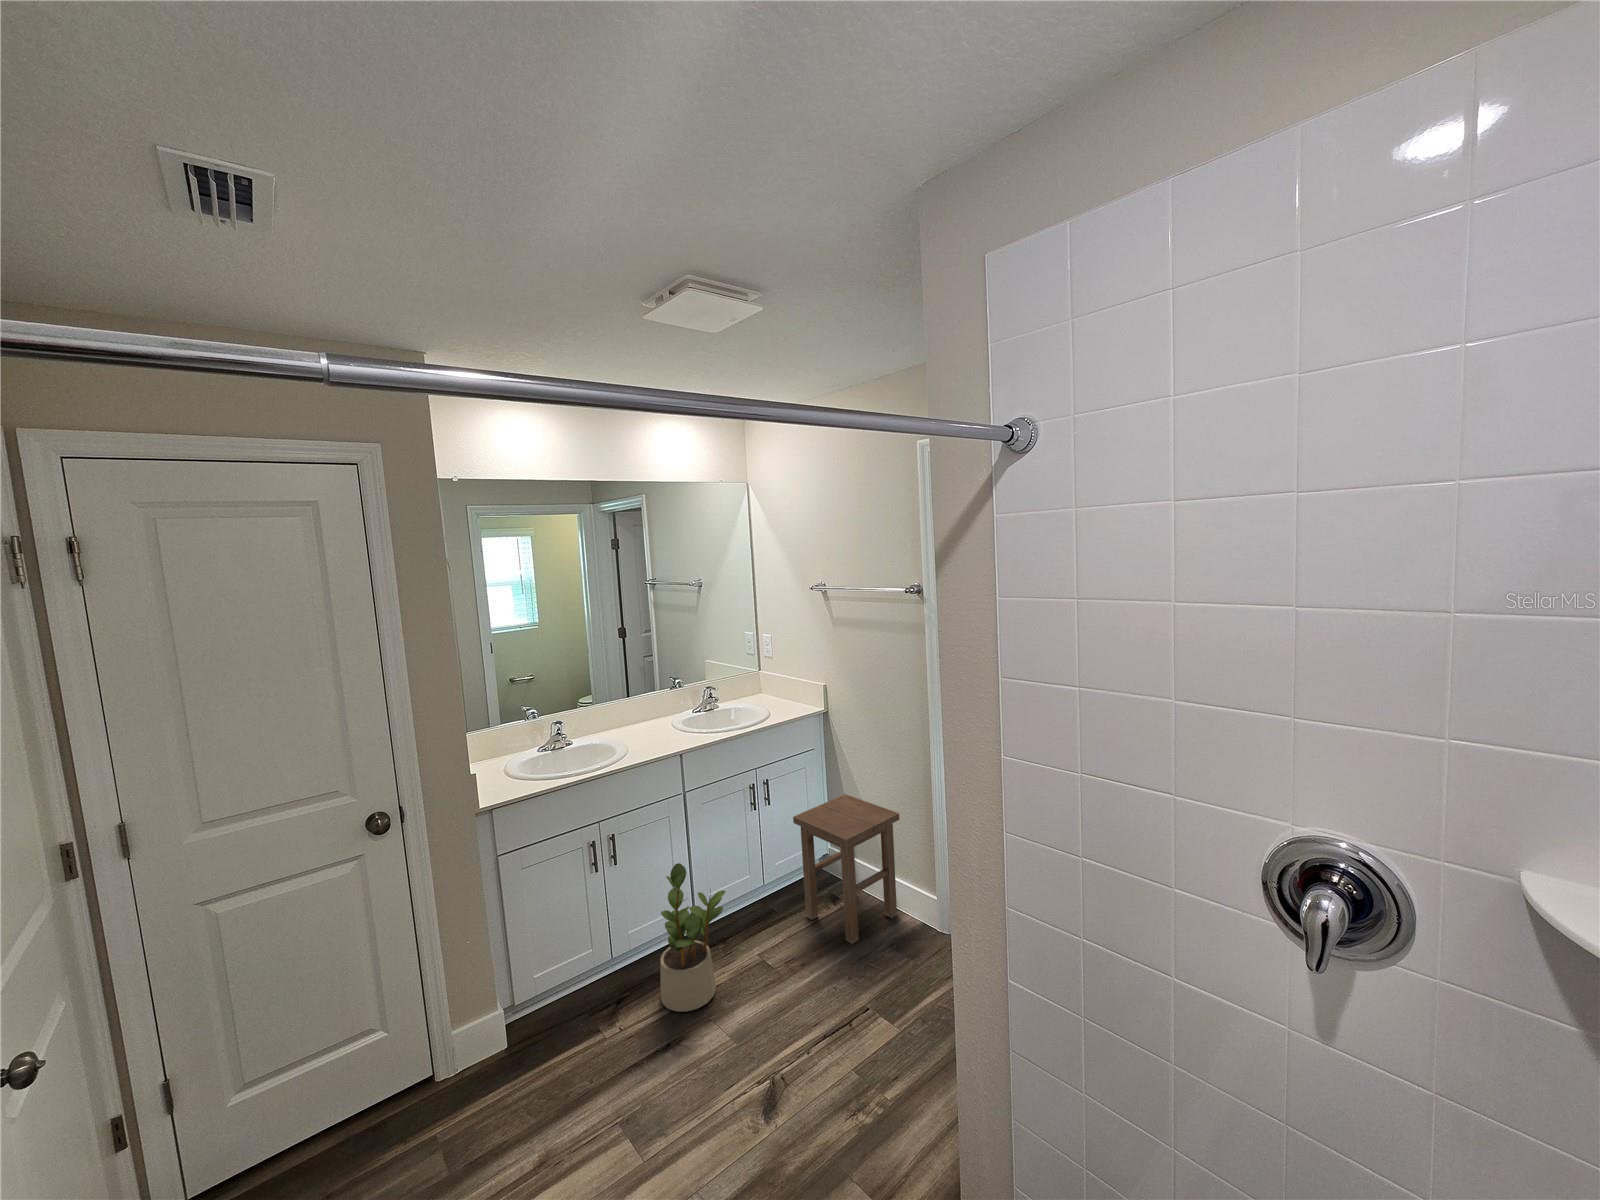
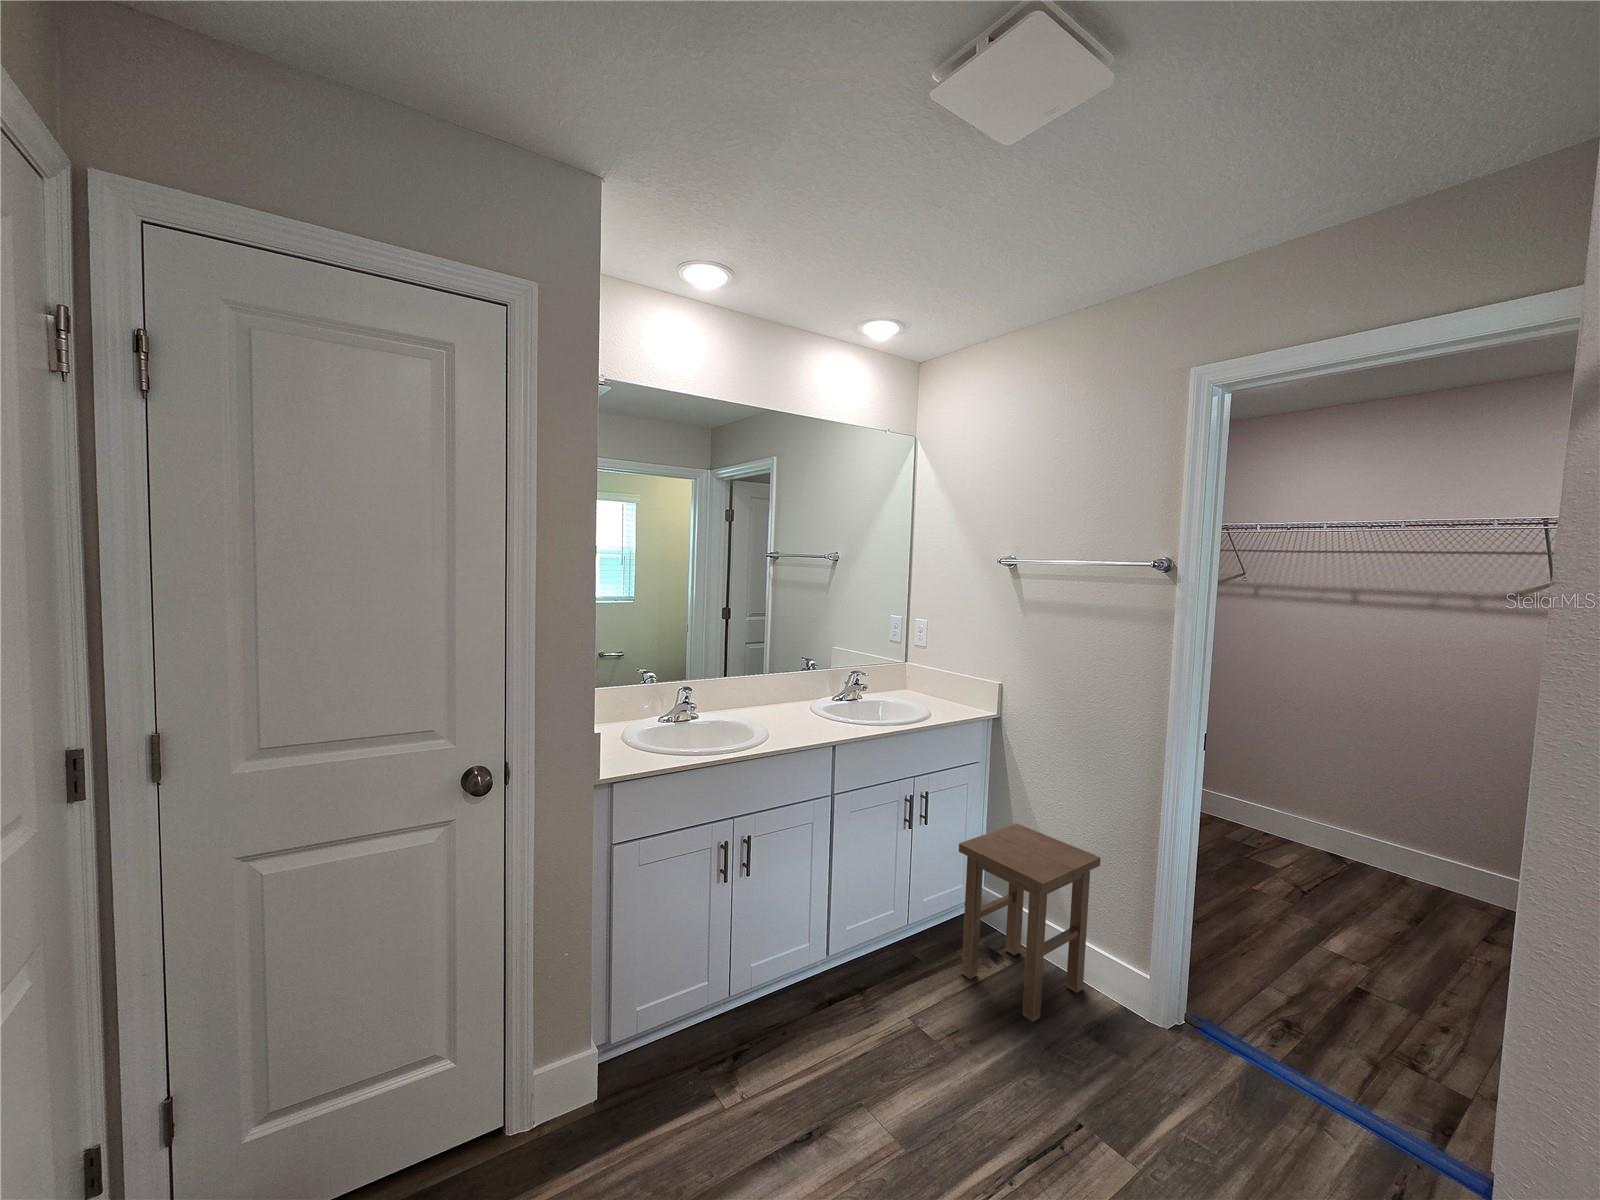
potted plant: present [660,863,726,1012] -> none [791,886,888,1087]

